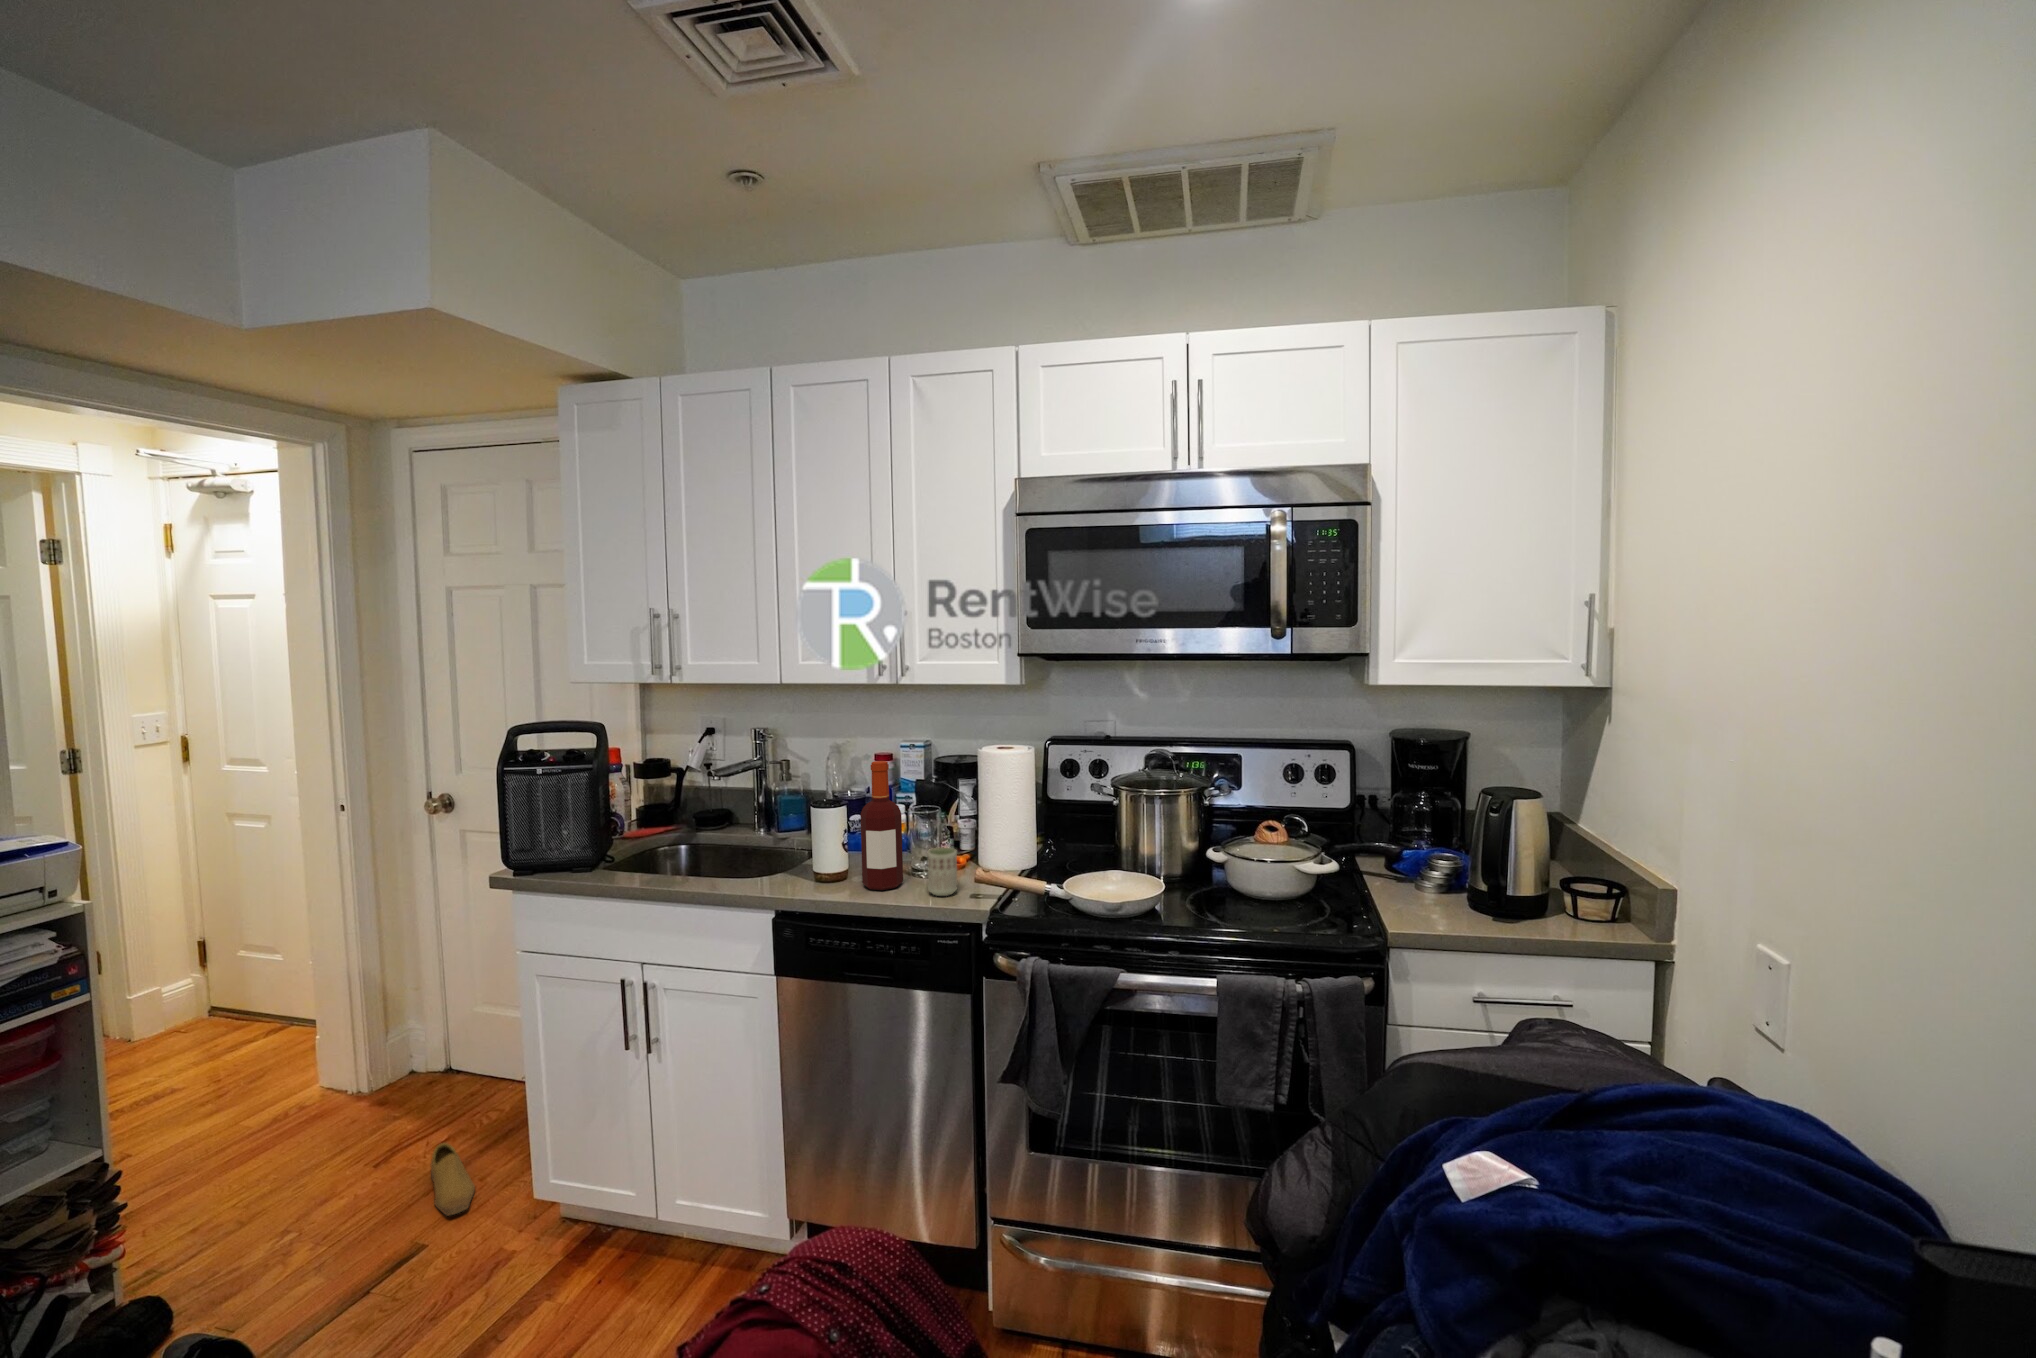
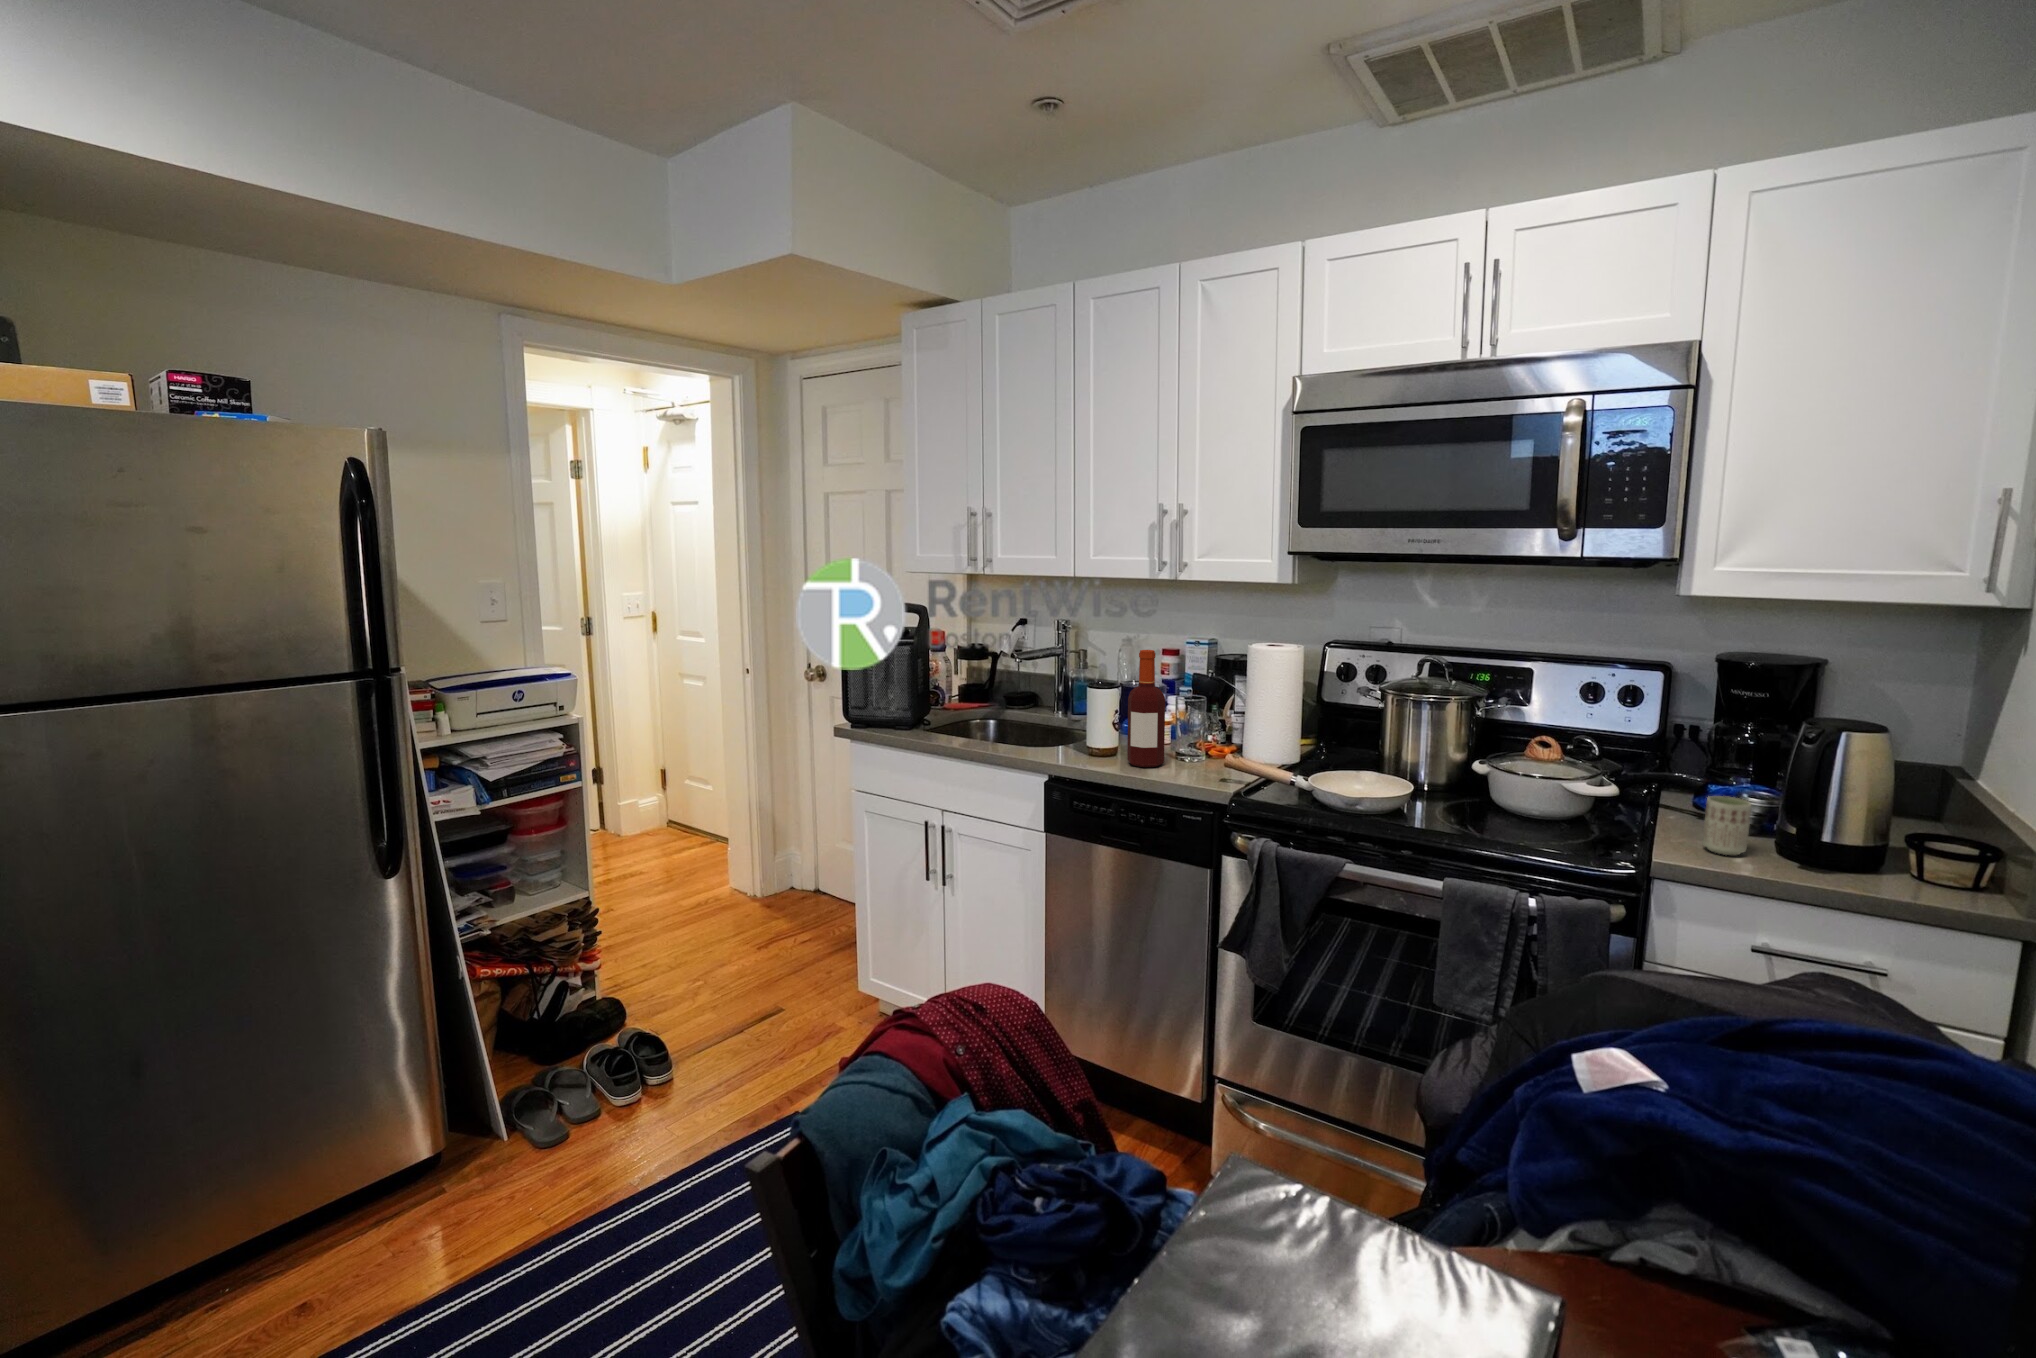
cup: present [927,847,957,896] -> present [1703,796,1752,855]
shoe: present [431,1143,475,1216] -> none [800,937,829,988]

